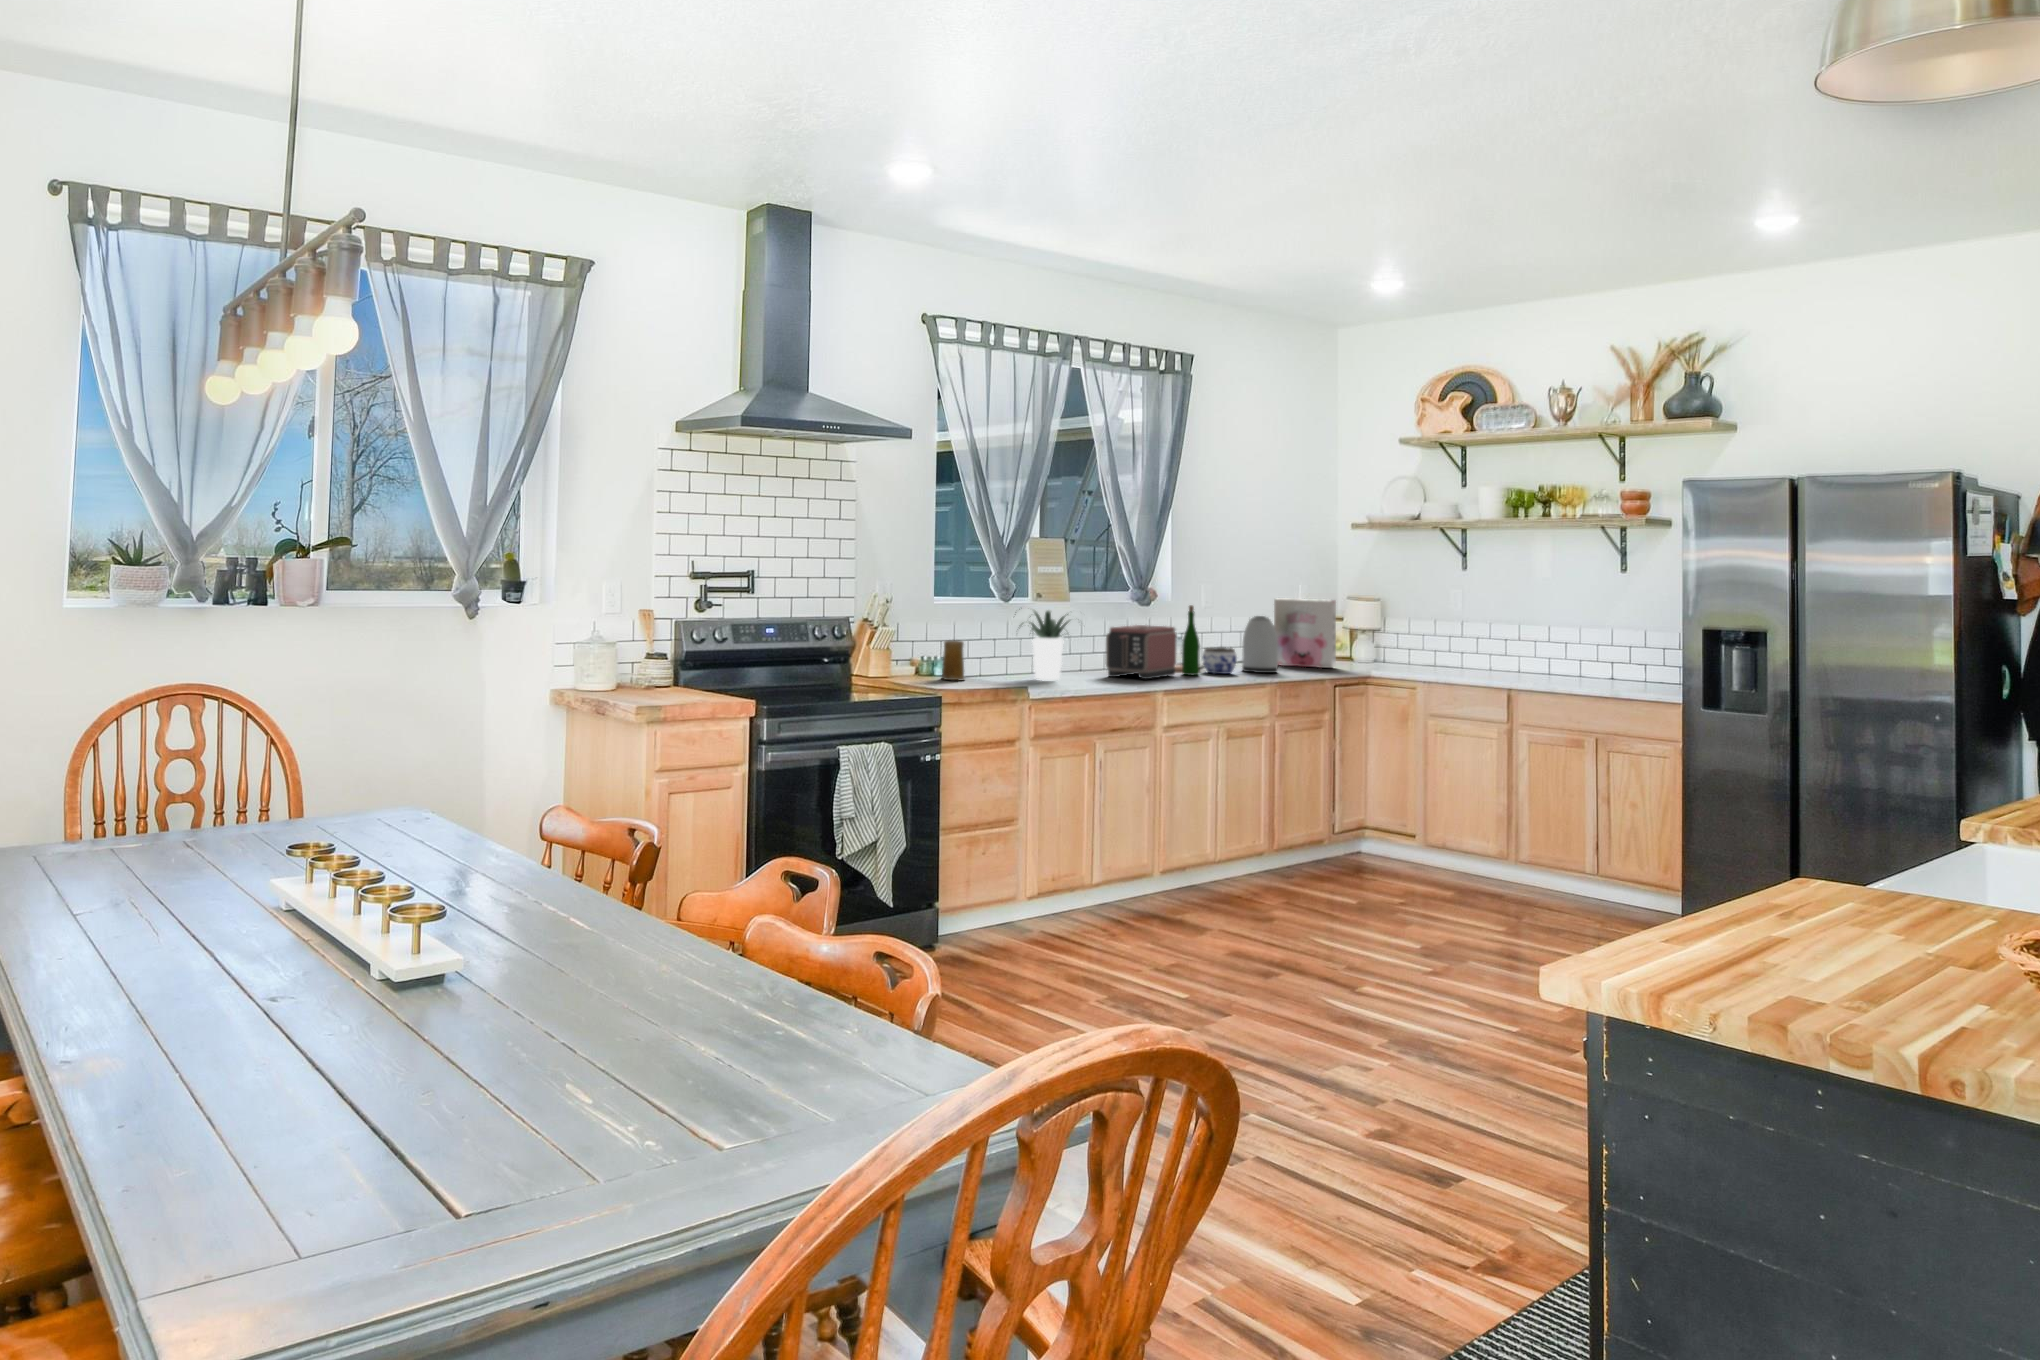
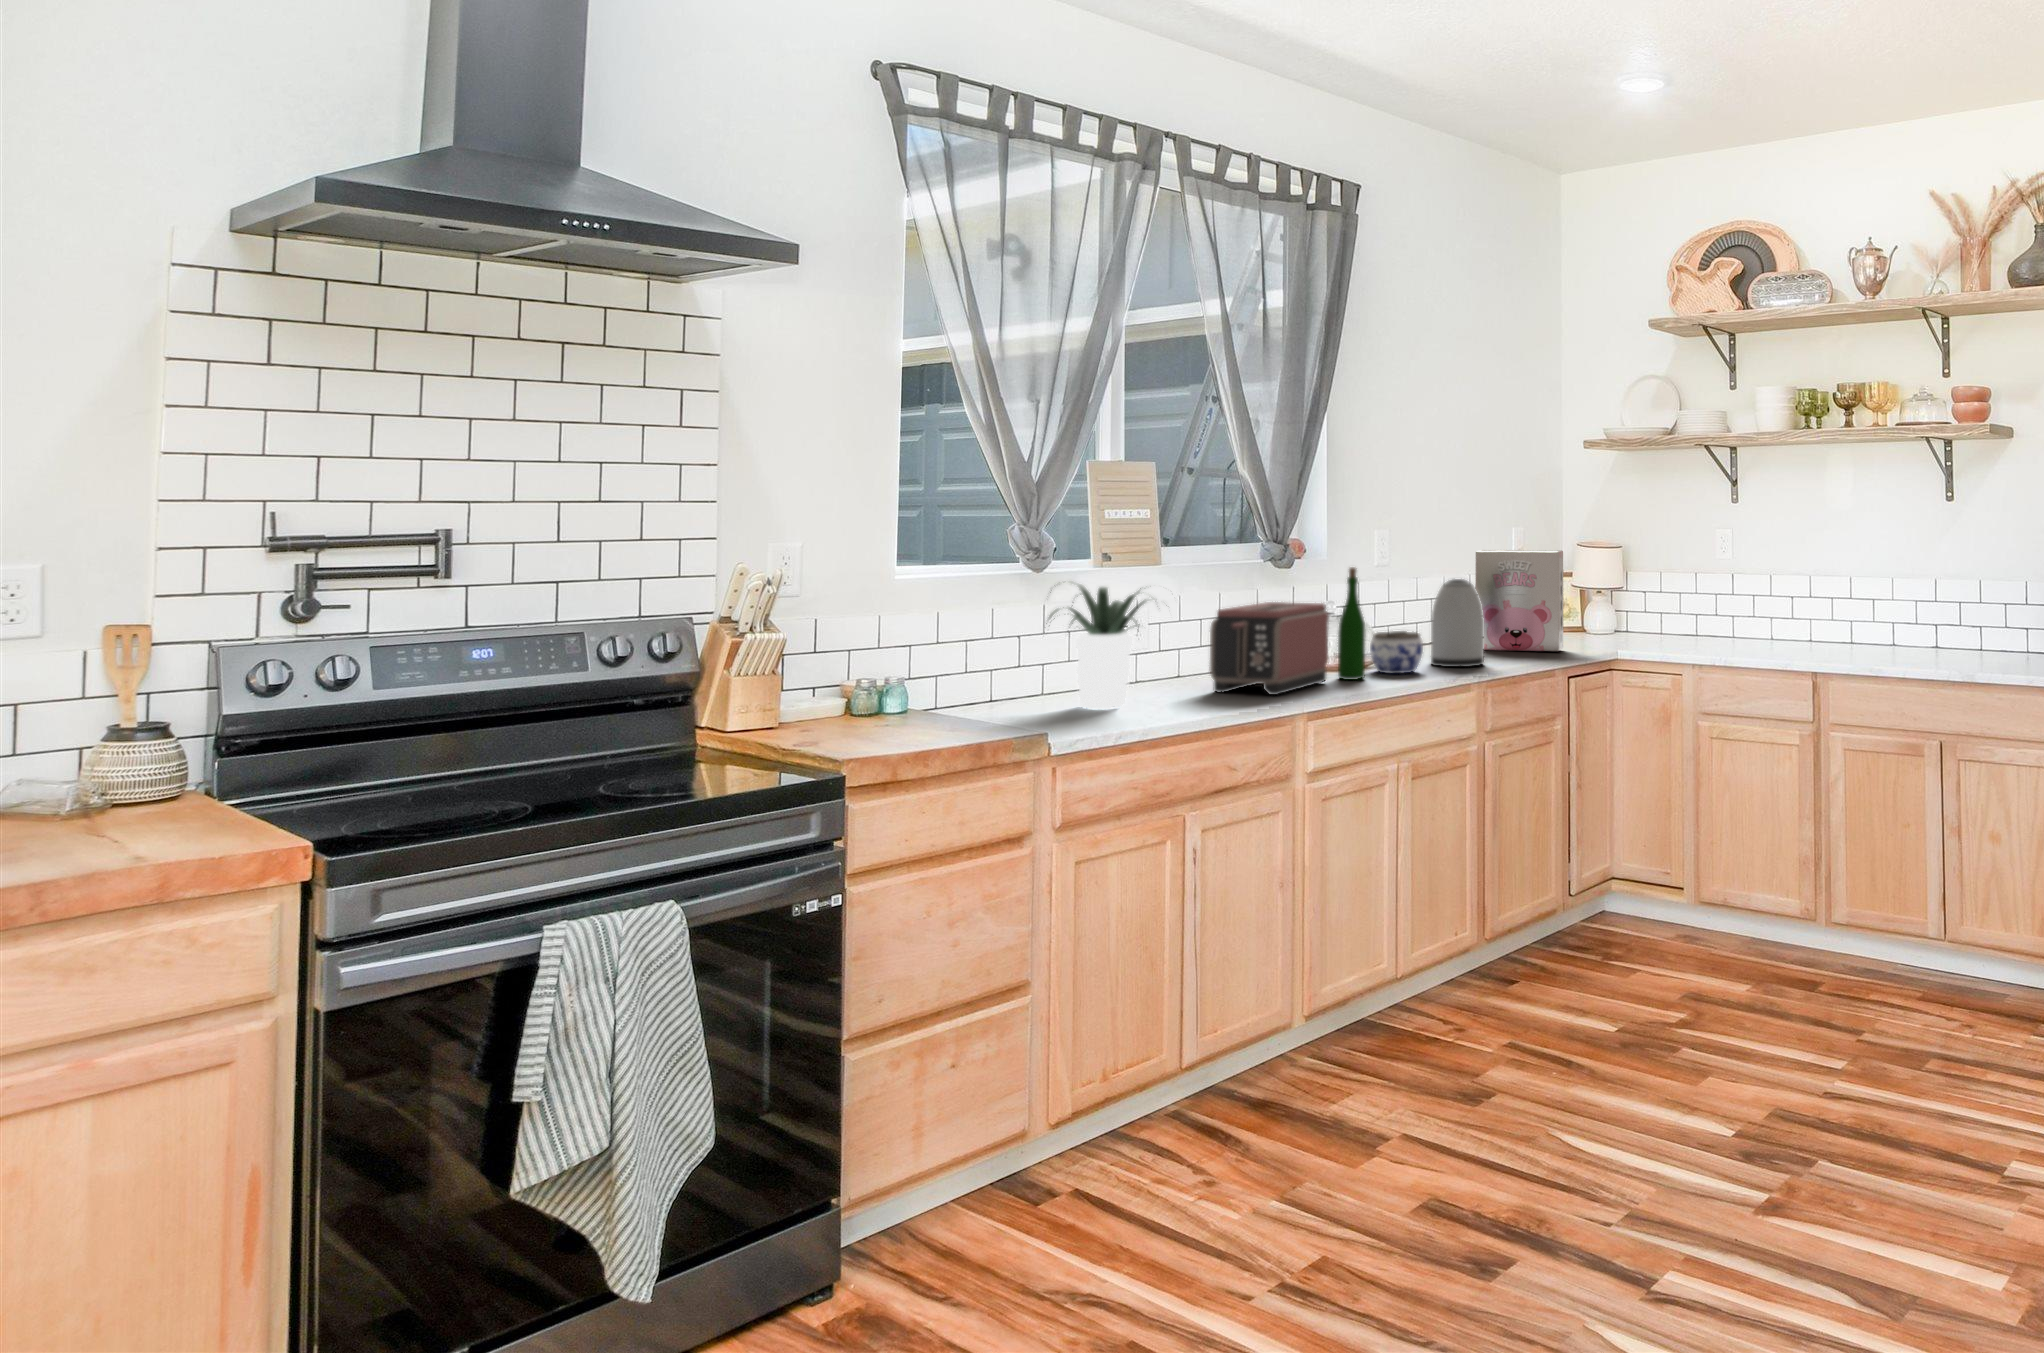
mug: present [942,640,965,680] -> none [894,647,942,722]

